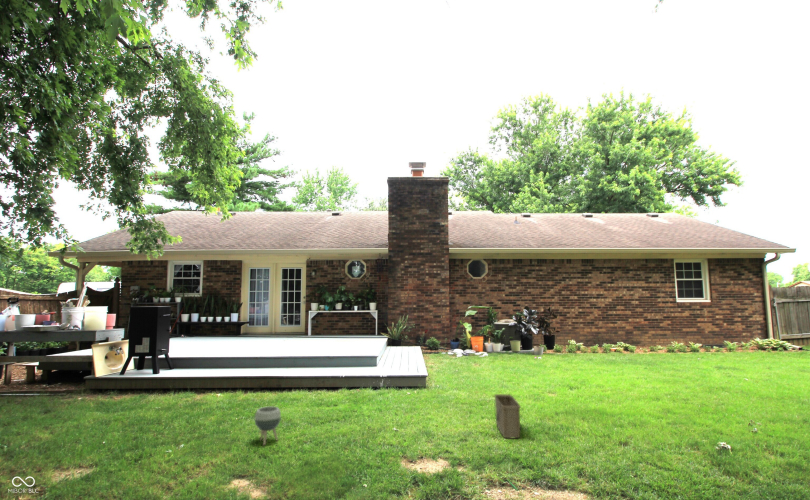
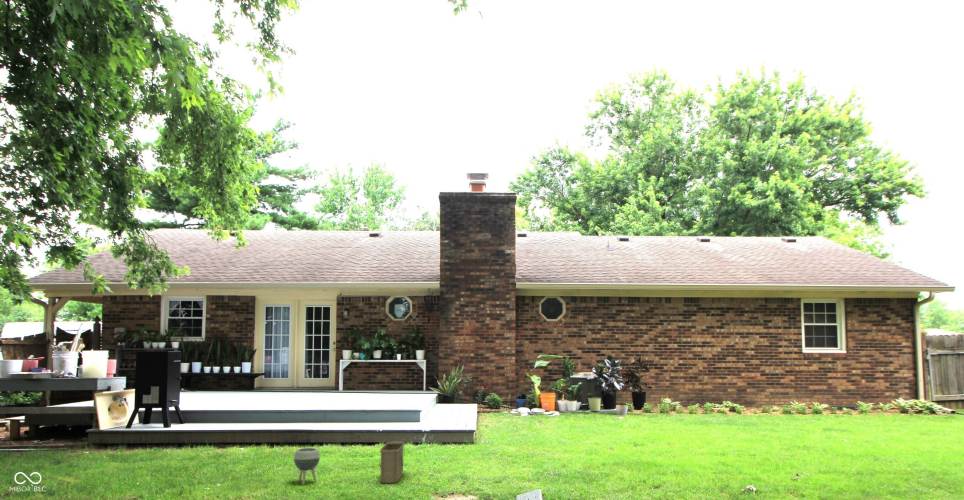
basket: present [495,394,520,438] -> present [380,442,404,483]

